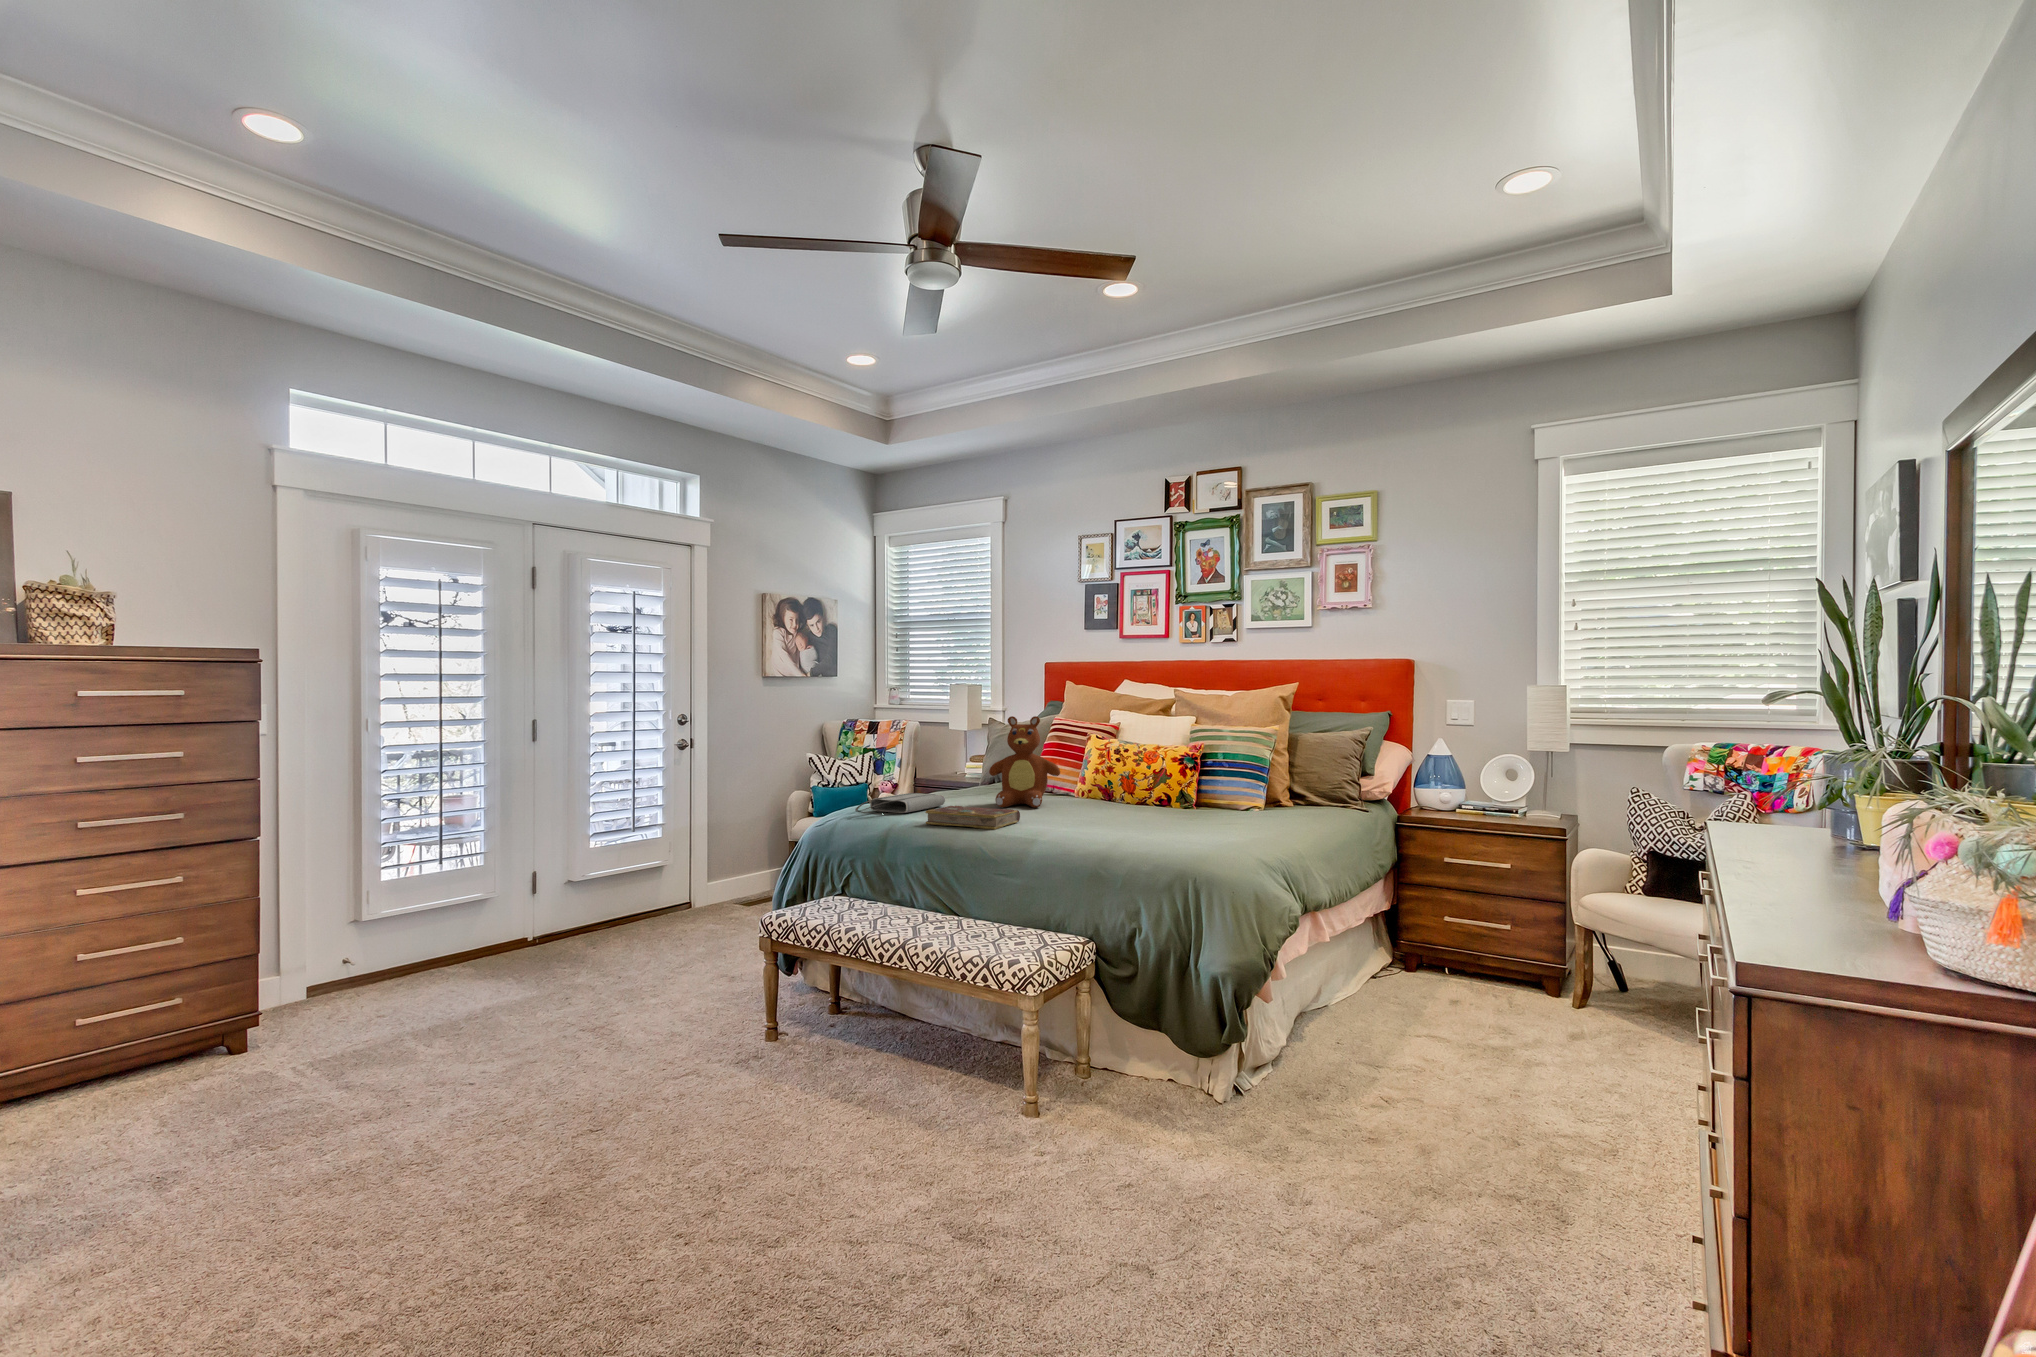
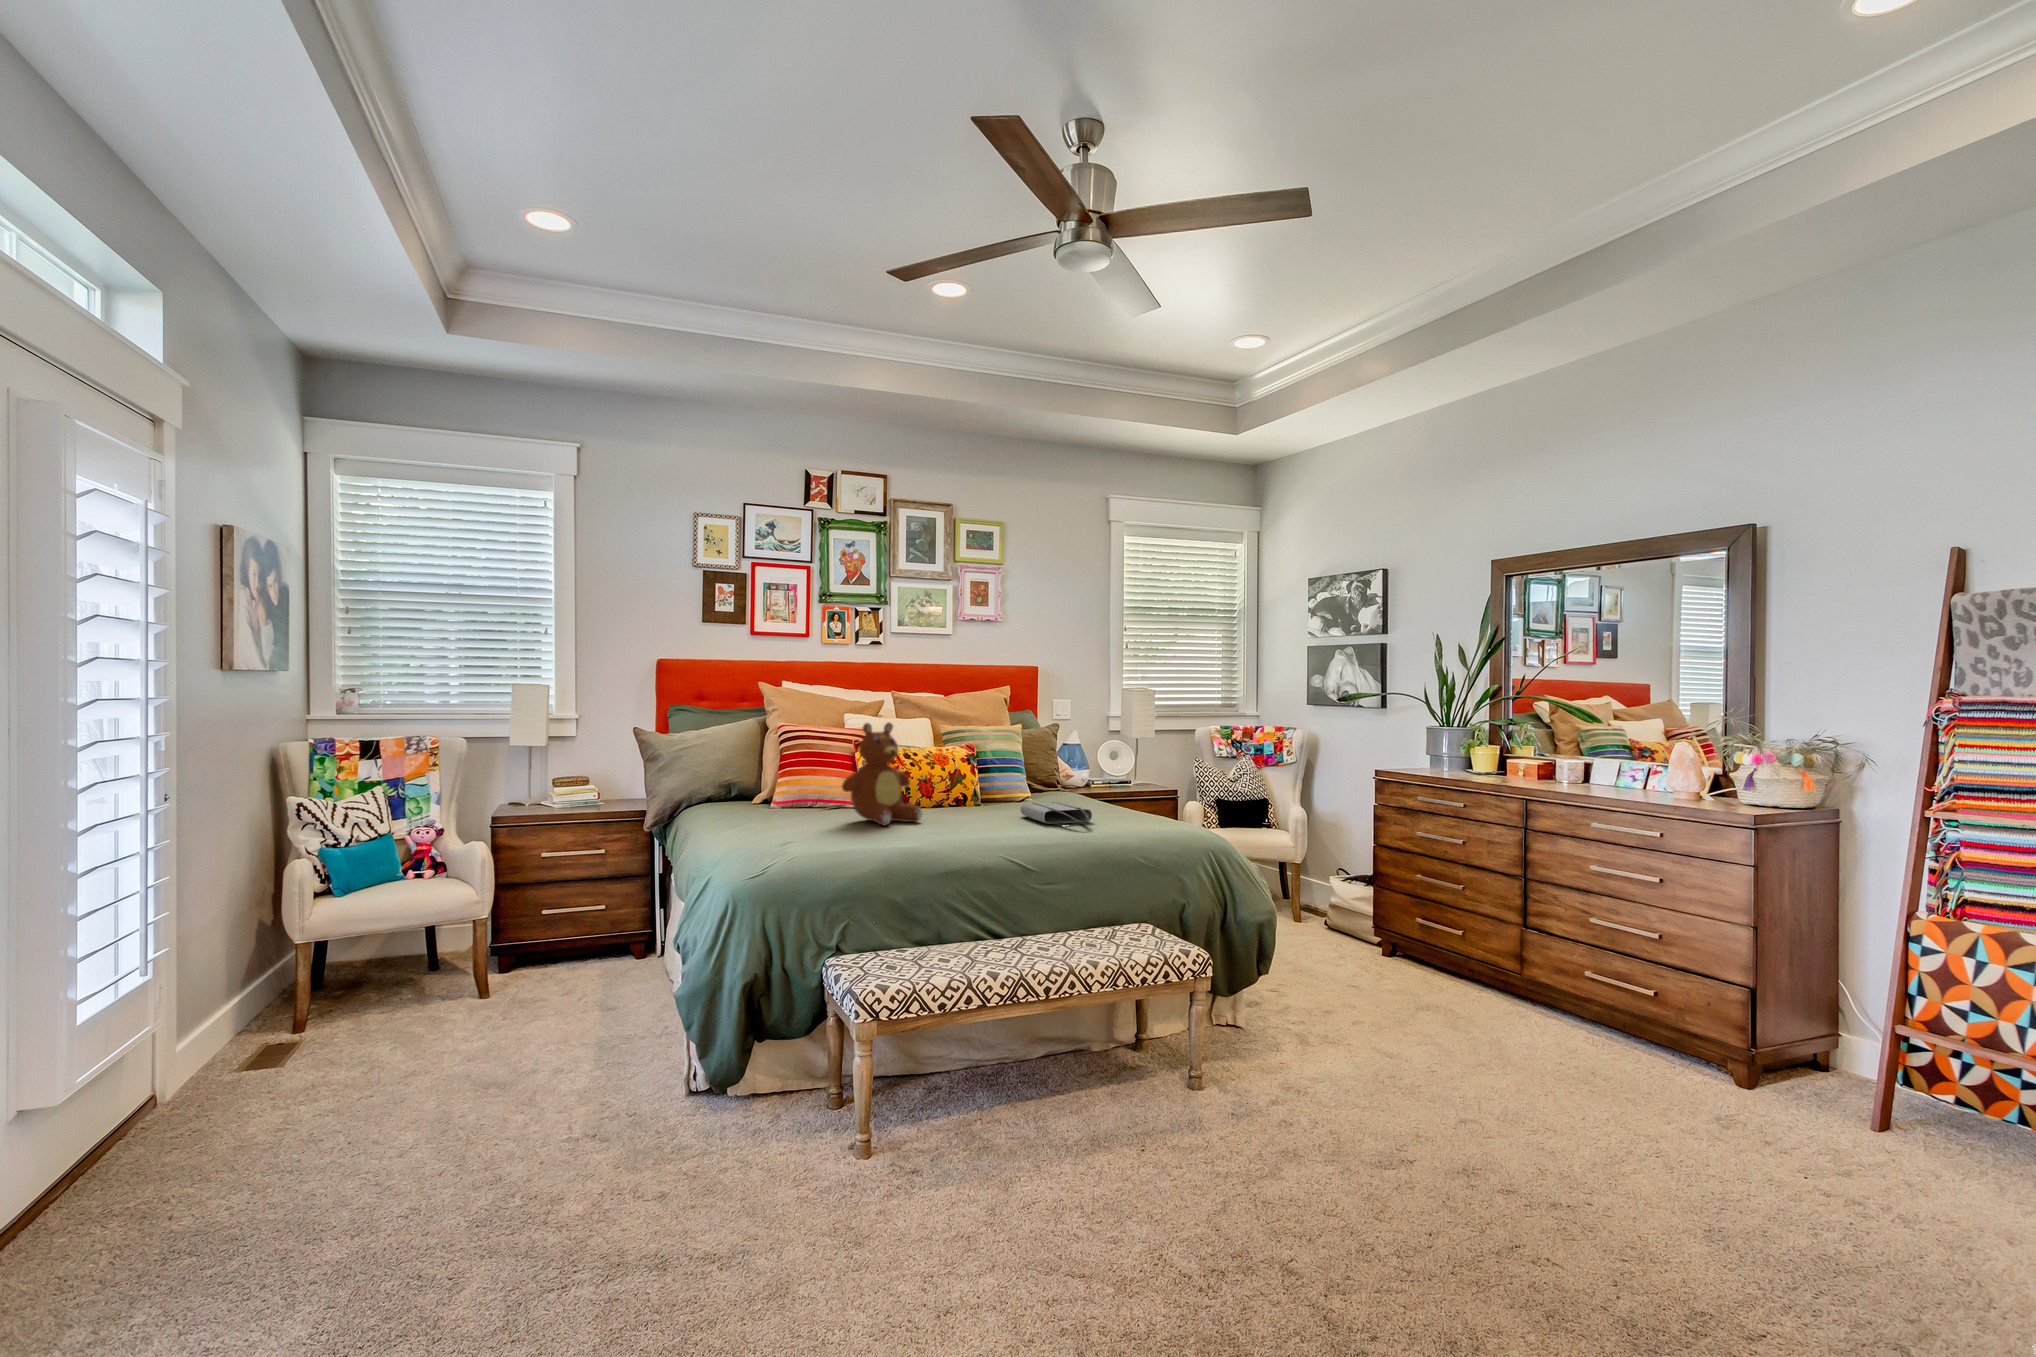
tote bag: present [855,793,945,814] -> present [1021,802,1092,825]
book: present [925,806,1020,830] -> none [904,821,1007,847]

